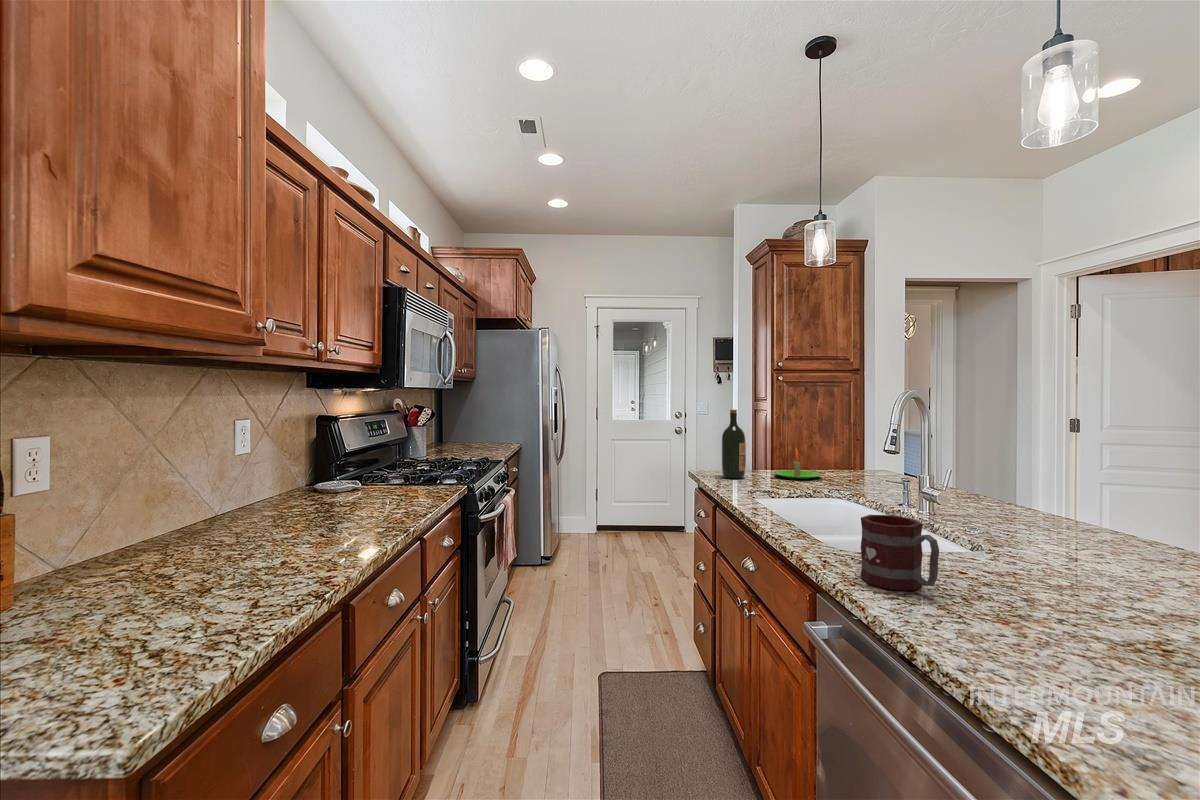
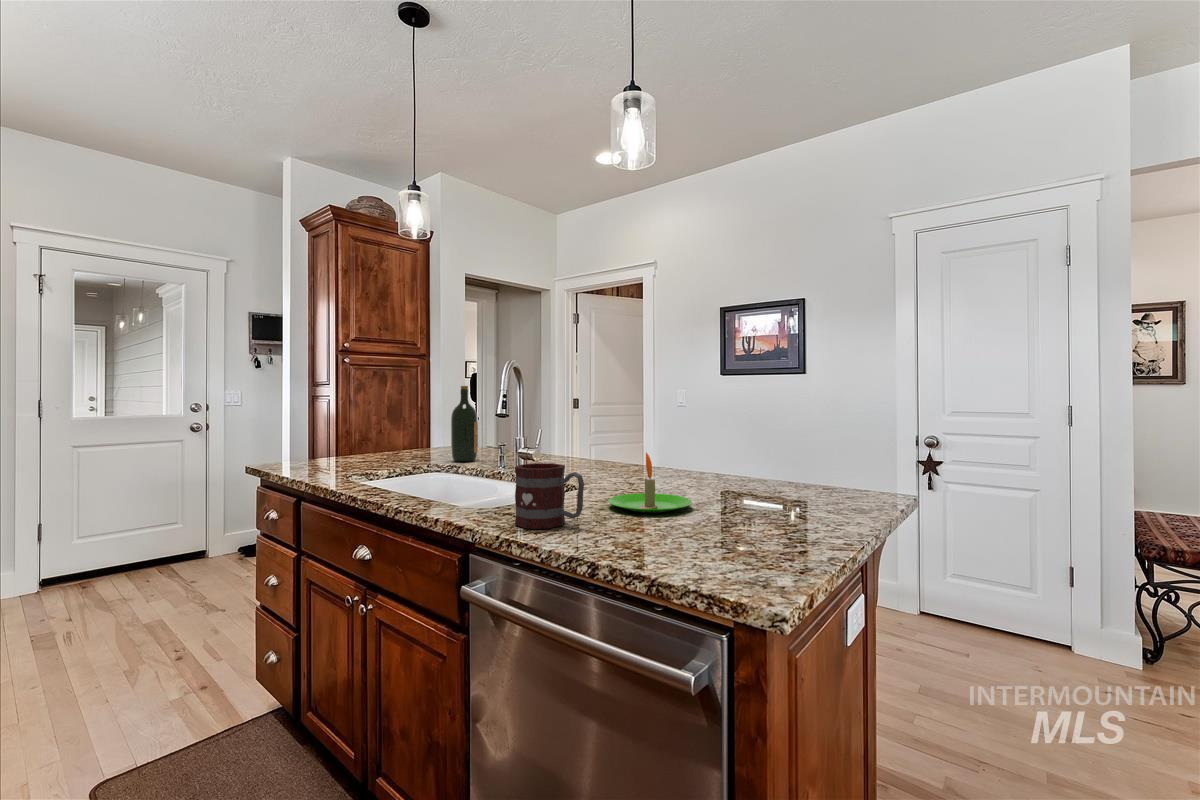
wine bottle: present [722,410,746,479] -> present [451,386,478,462]
candle: present [774,448,822,479] -> present [608,453,692,513]

